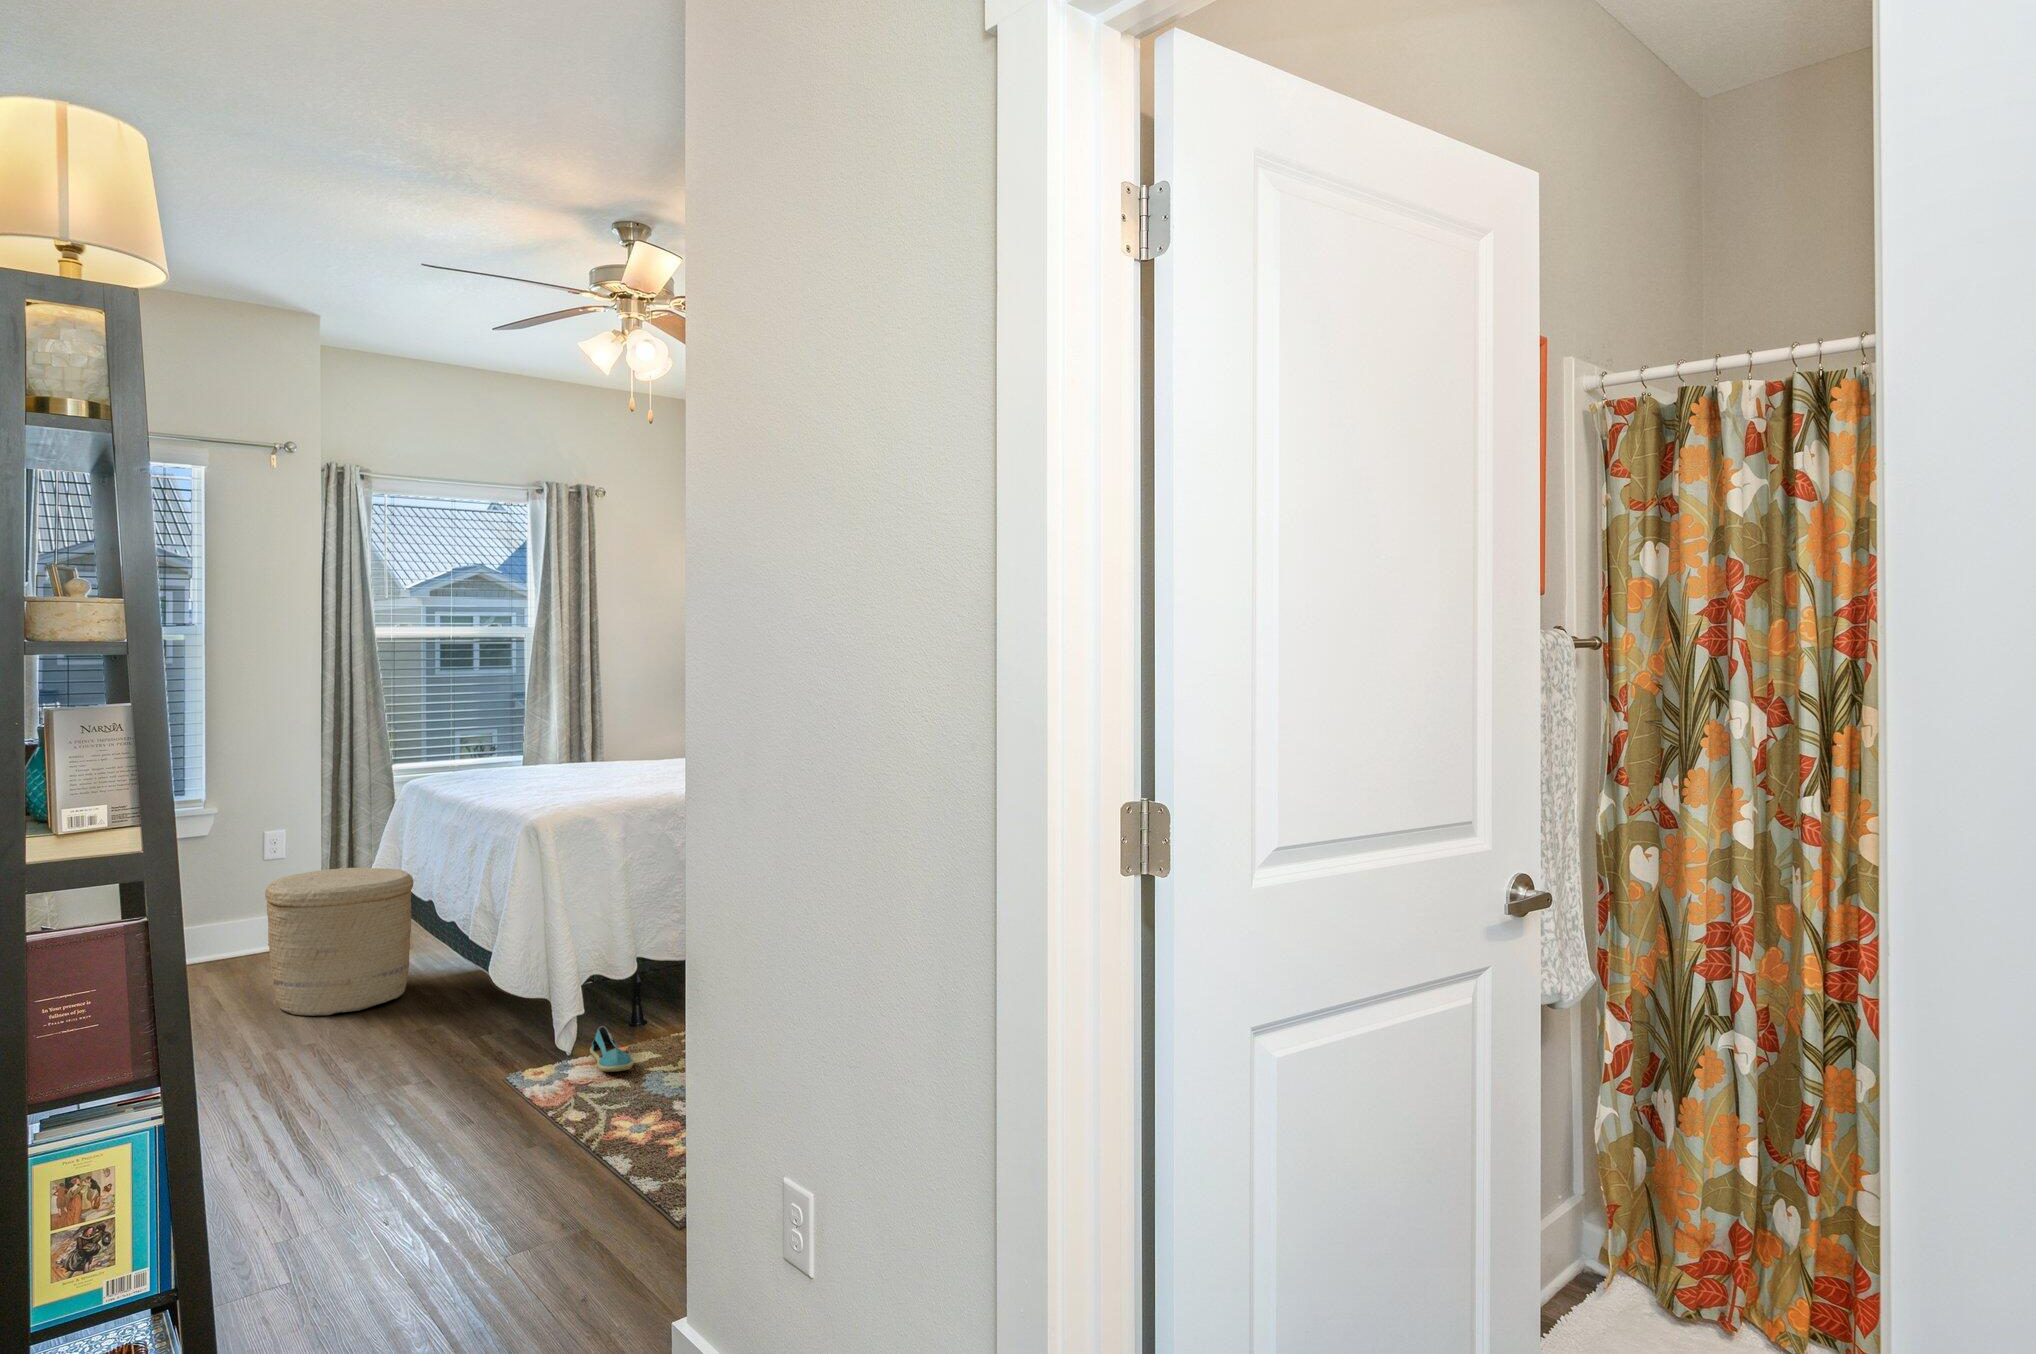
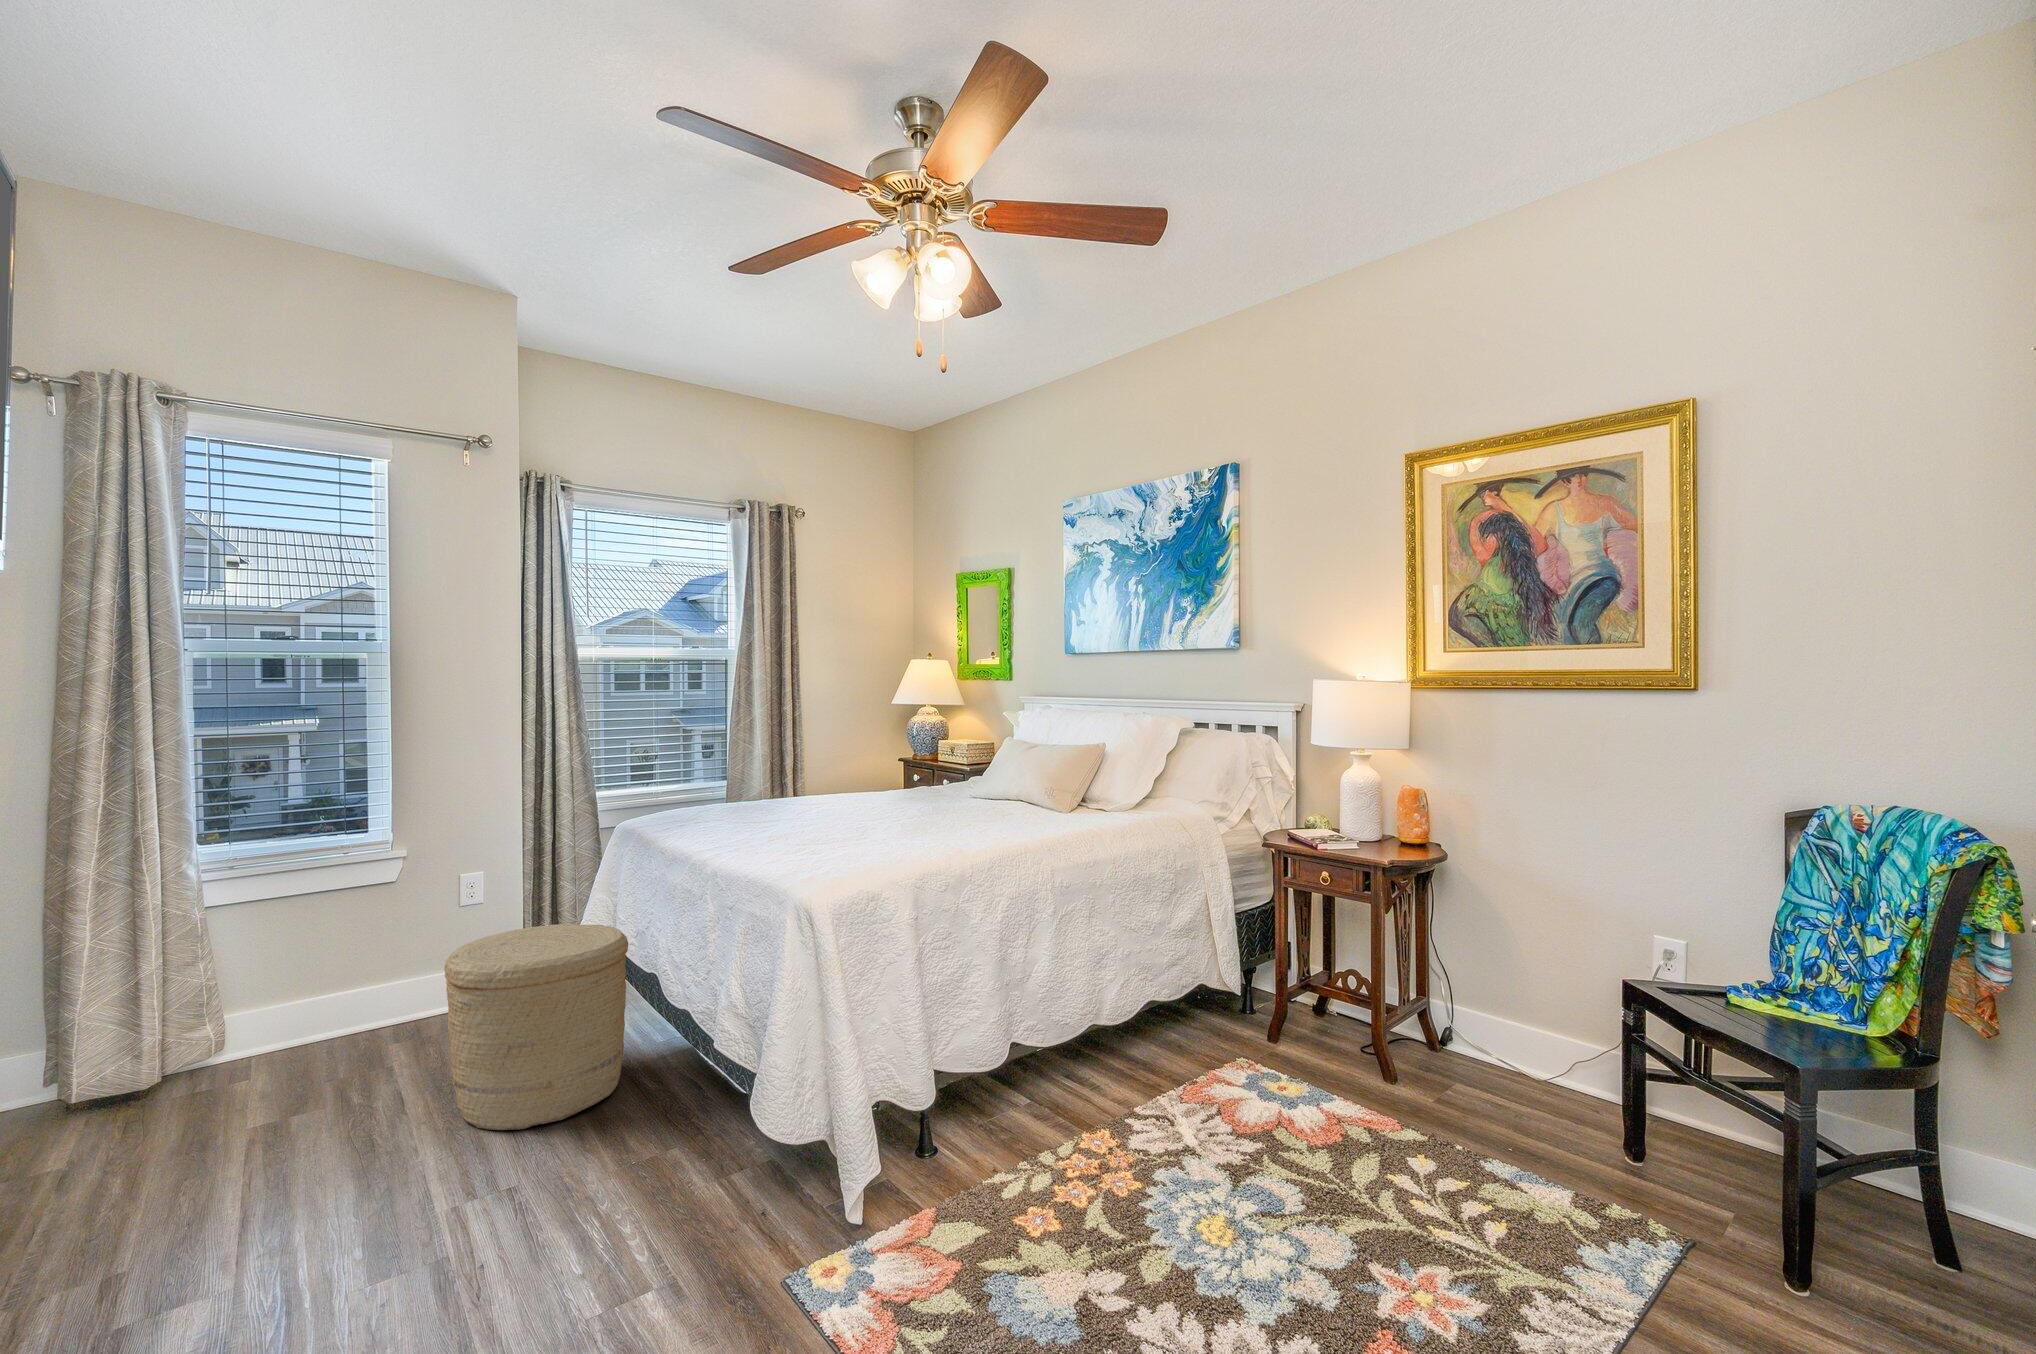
shoe: present [590,1026,633,1072] -> none [883,1167,959,1261]

